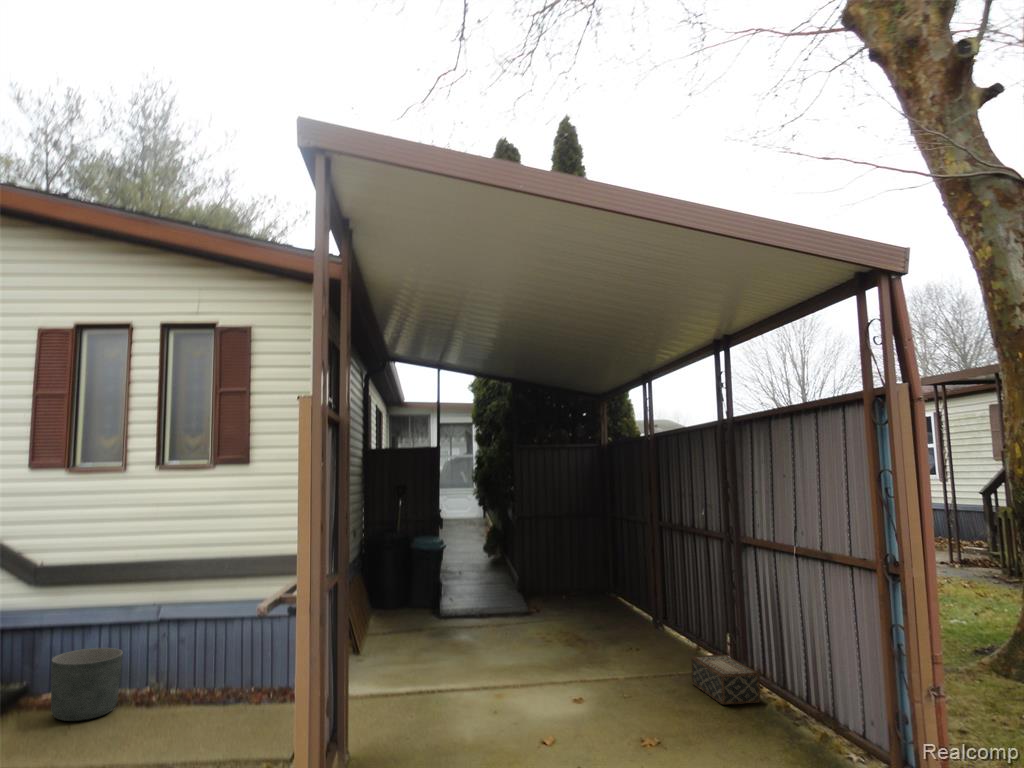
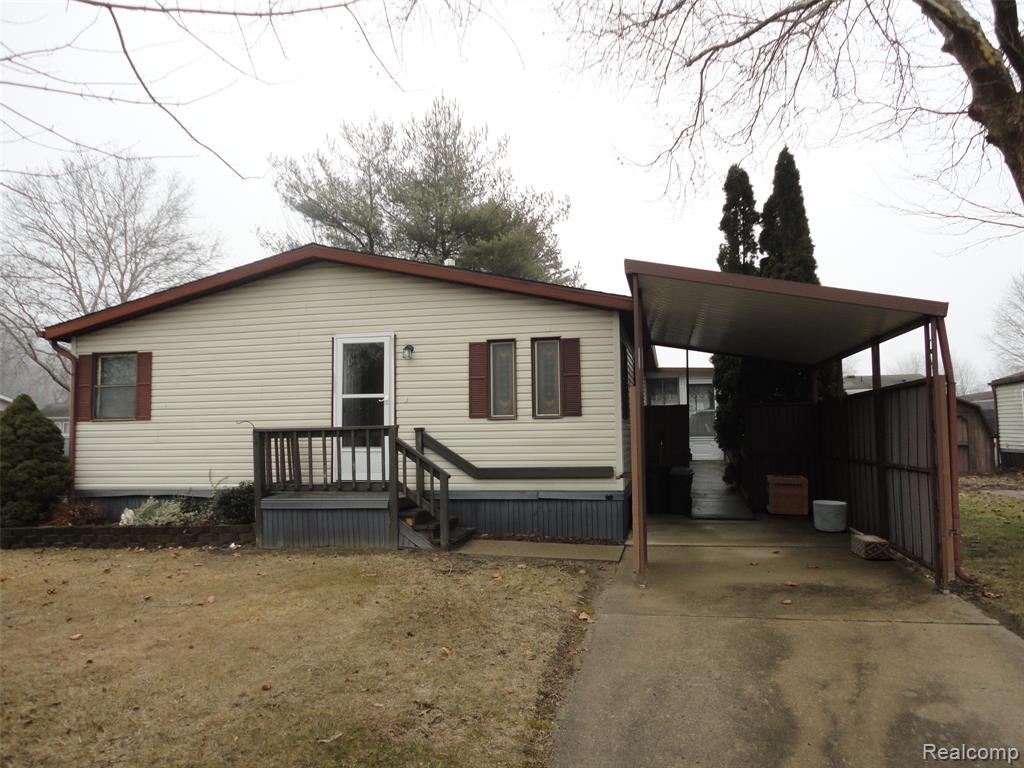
wooden crate: none [544,545,601,603] -> present [767,475,808,515]
planter: present [51,648,123,721] -> present [813,501,847,532]

